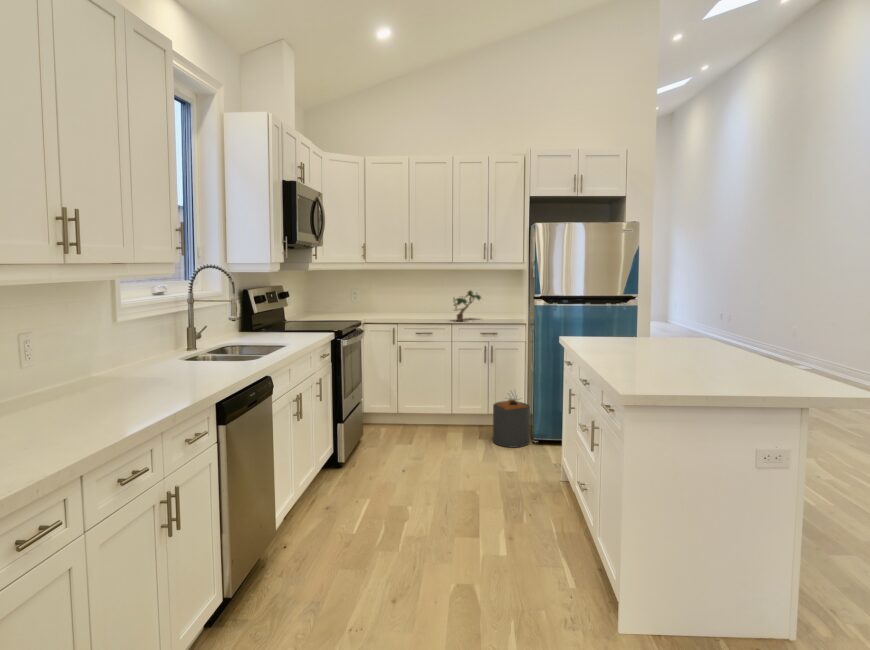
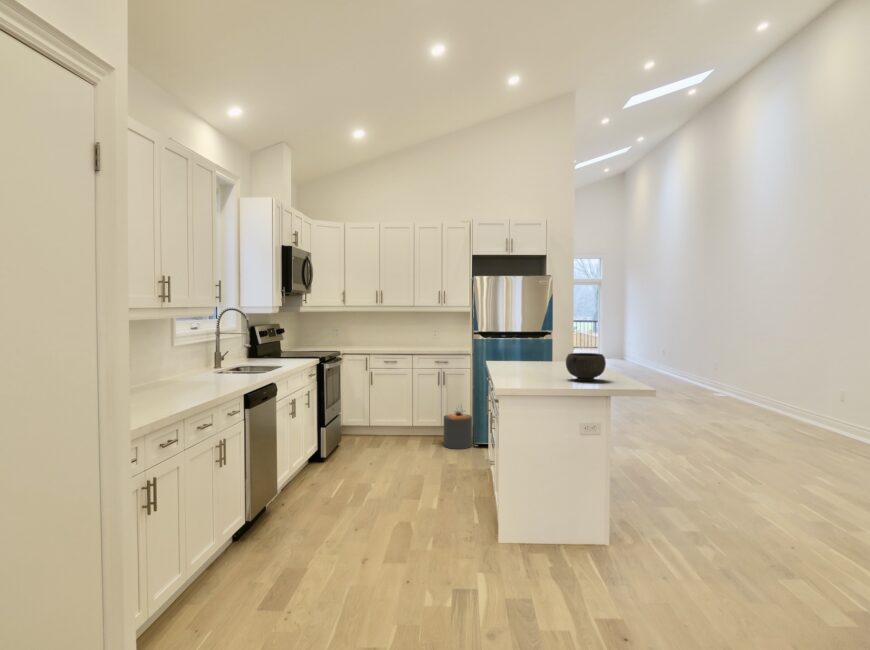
potted plant: present [453,291,481,321] -> none [412,326,439,351]
bowl: none [737,338,812,386] -> present [566,353,606,381]

